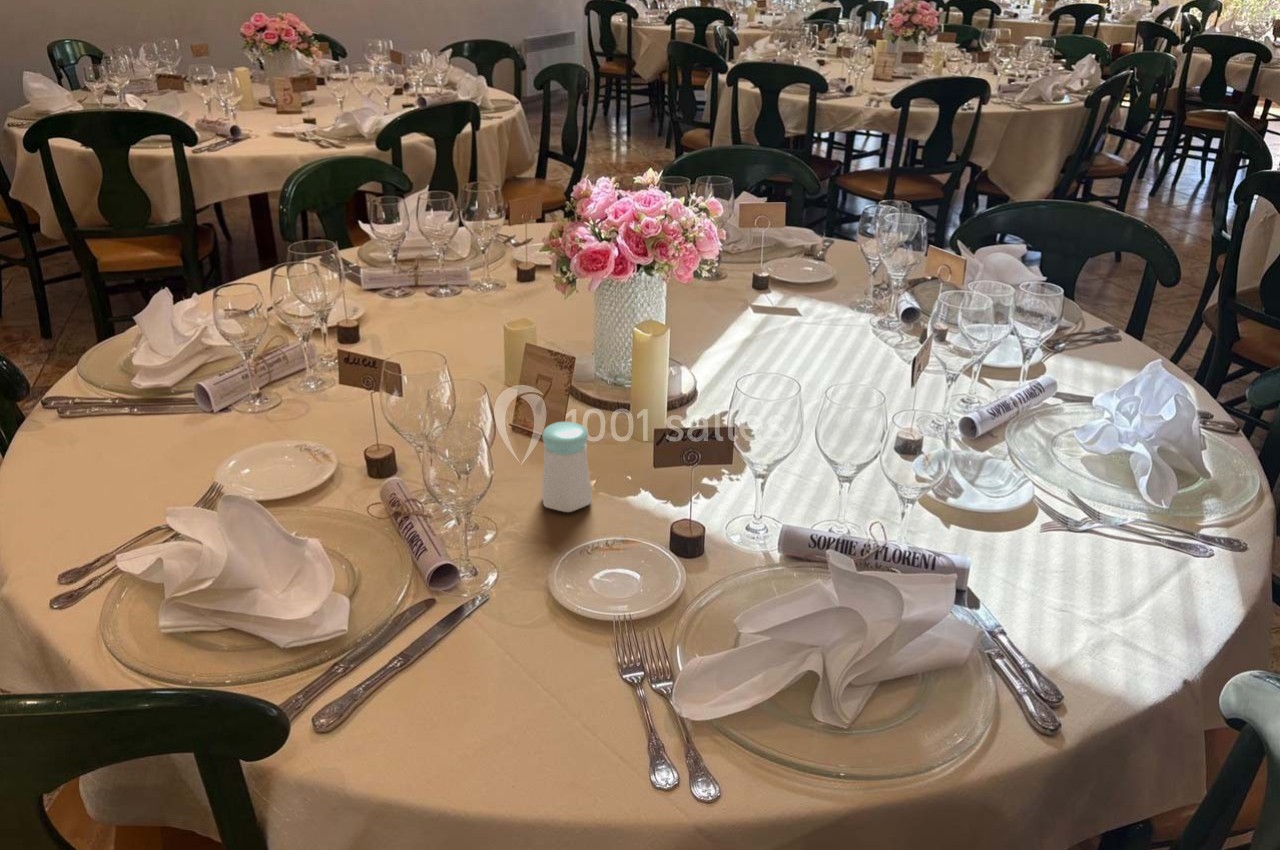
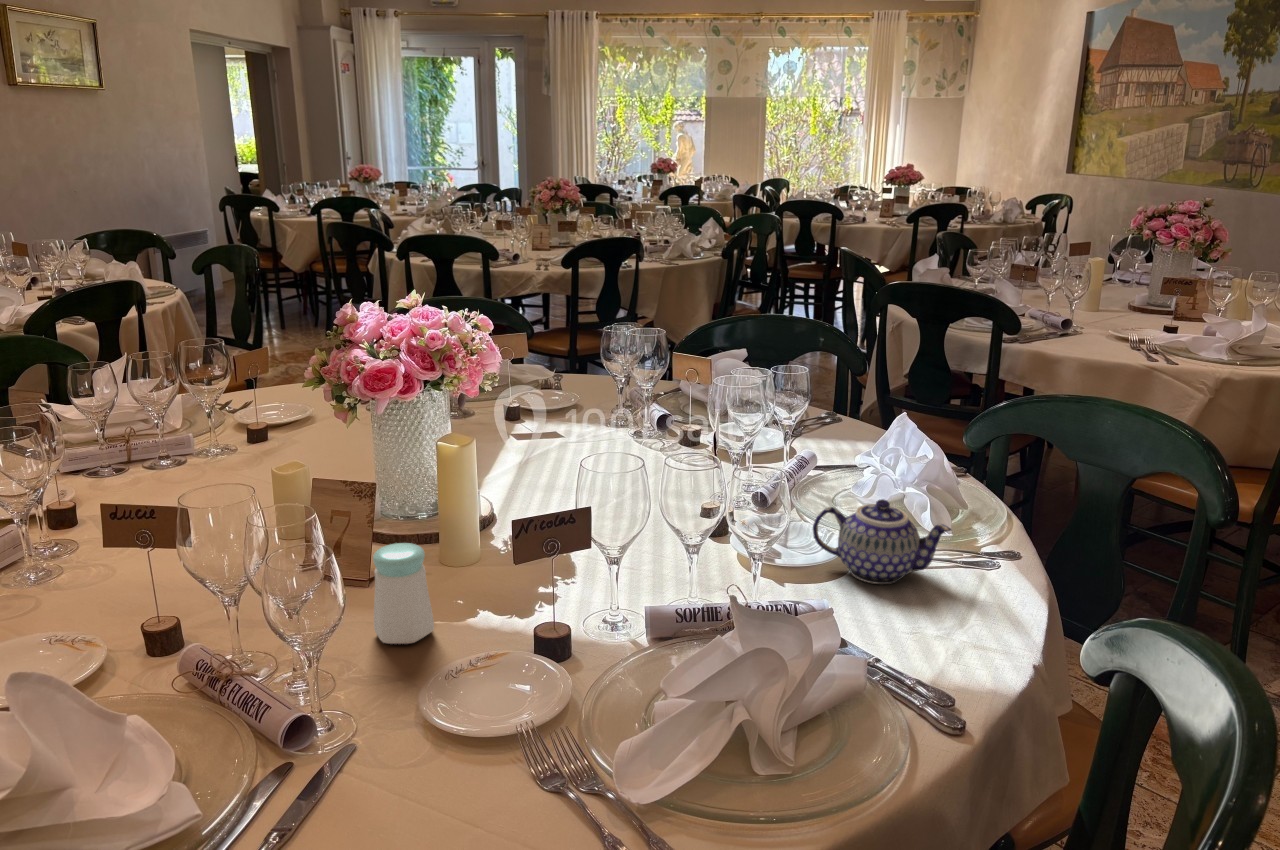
teapot: none [994,458,1149,552] -> present [813,499,951,584]

